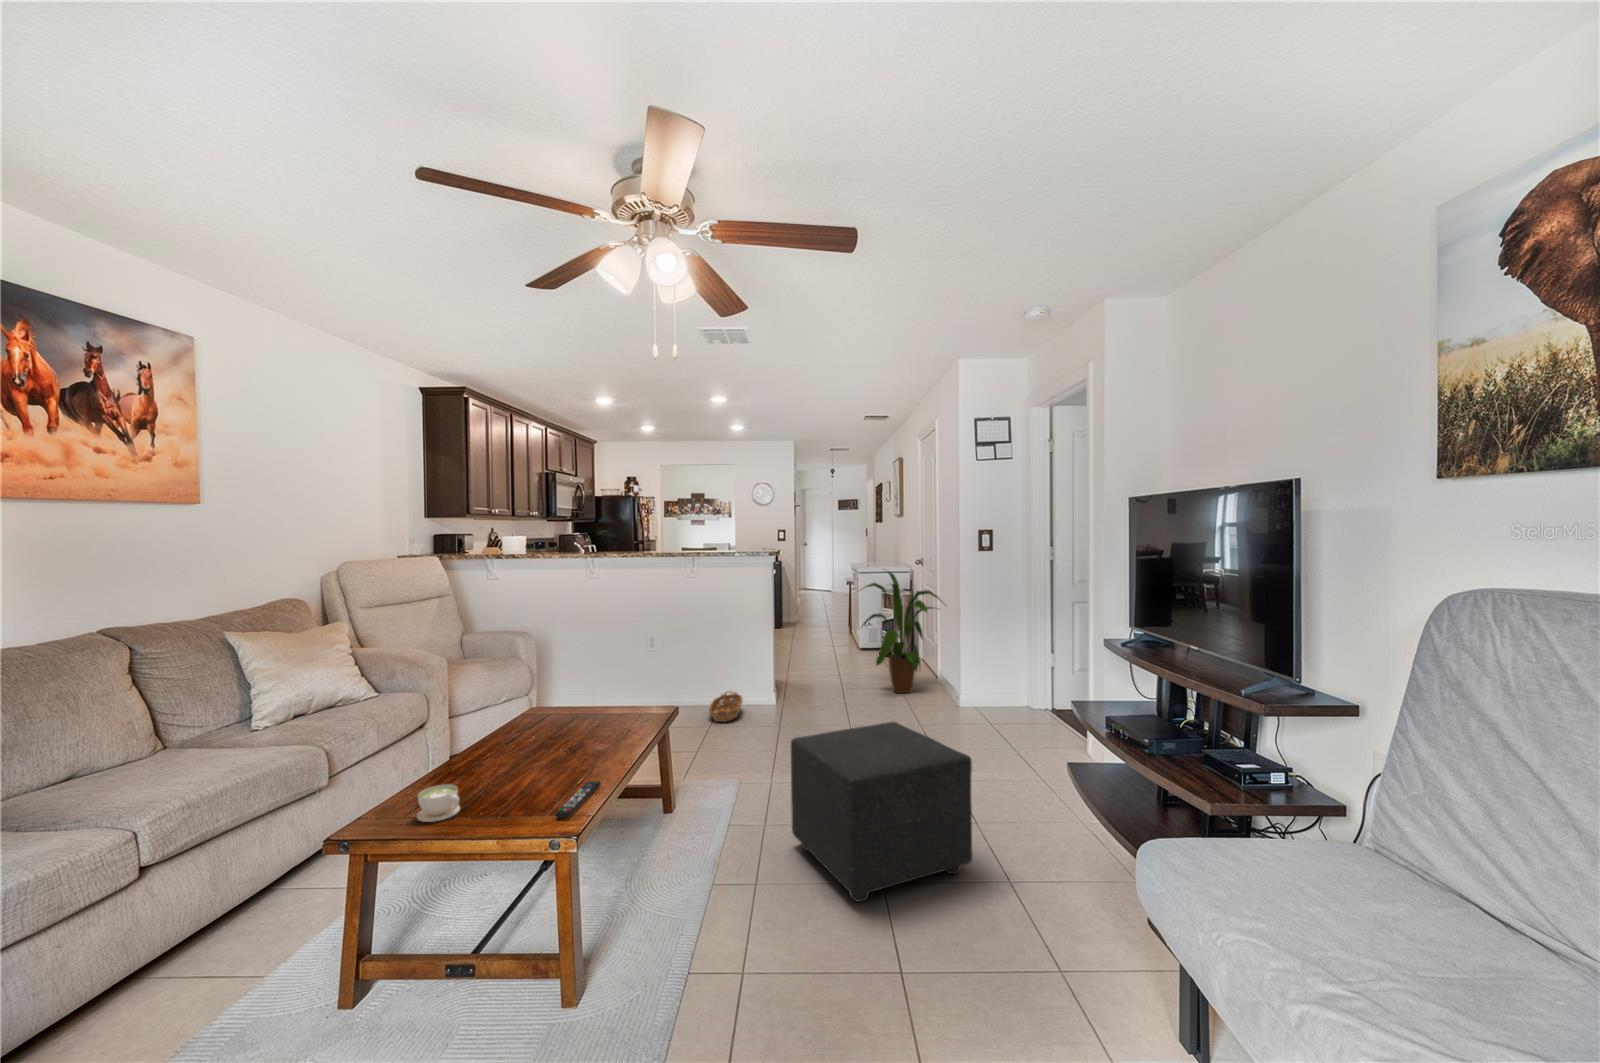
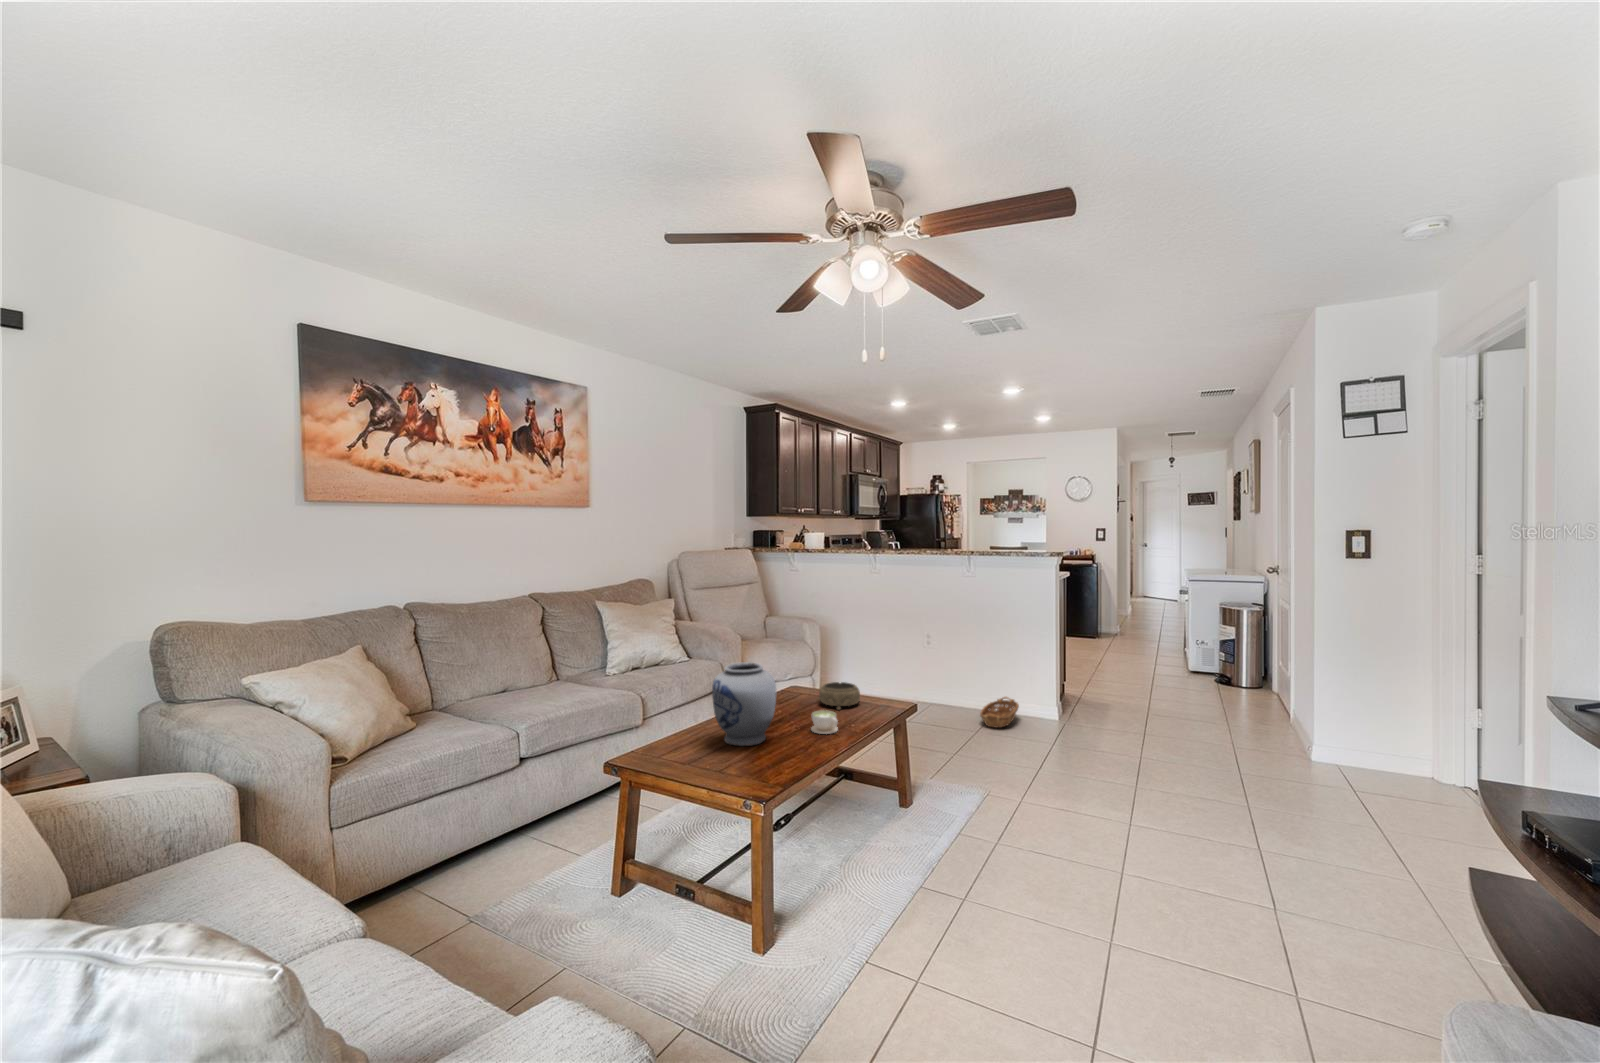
house plant: present [863,571,947,693] -> none [1166,577,1296,730]
vase: none [468,685,549,785] -> present [712,662,776,746]
decorative bowl: none [573,696,620,726] -> present [819,682,860,710]
ottoman: present [791,722,972,902] -> none [1015,754,1232,955]
remote control: present [556,781,601,817] -> none [756,756,806,783]
coffee cup: present [417,785,460,822] -> present [811,710,838,734]

